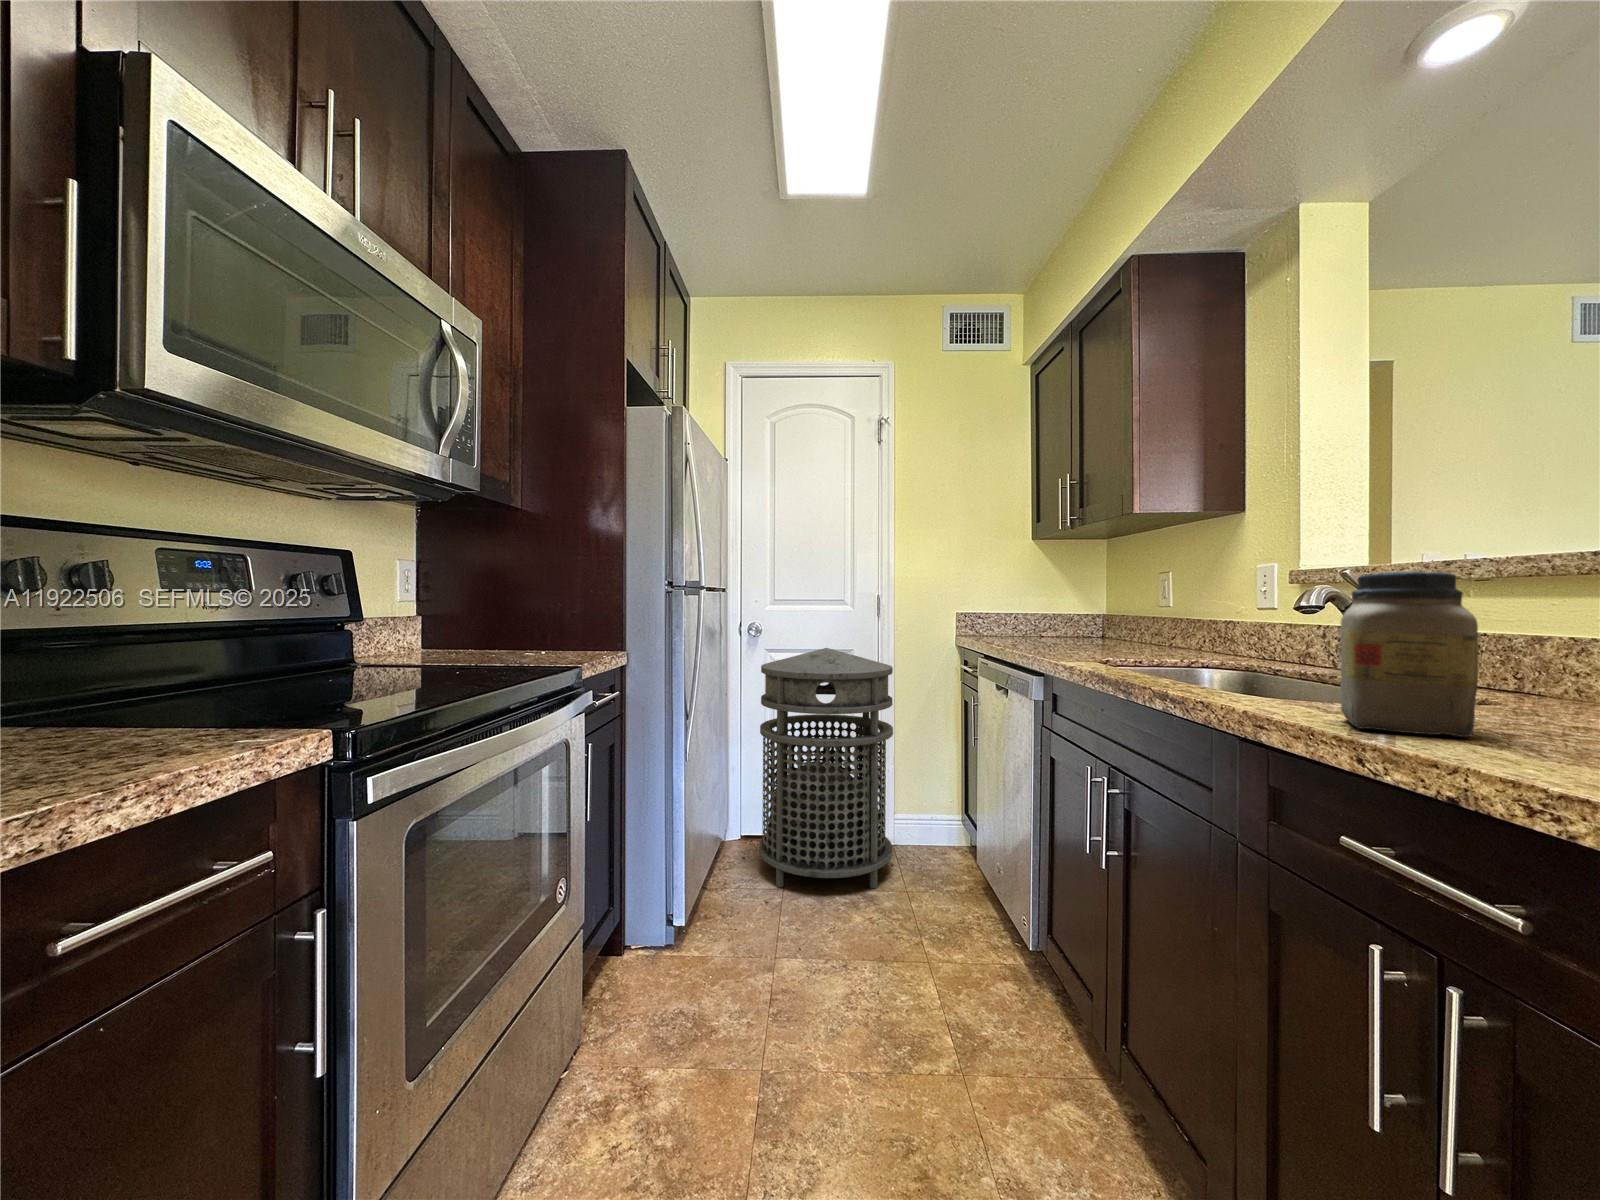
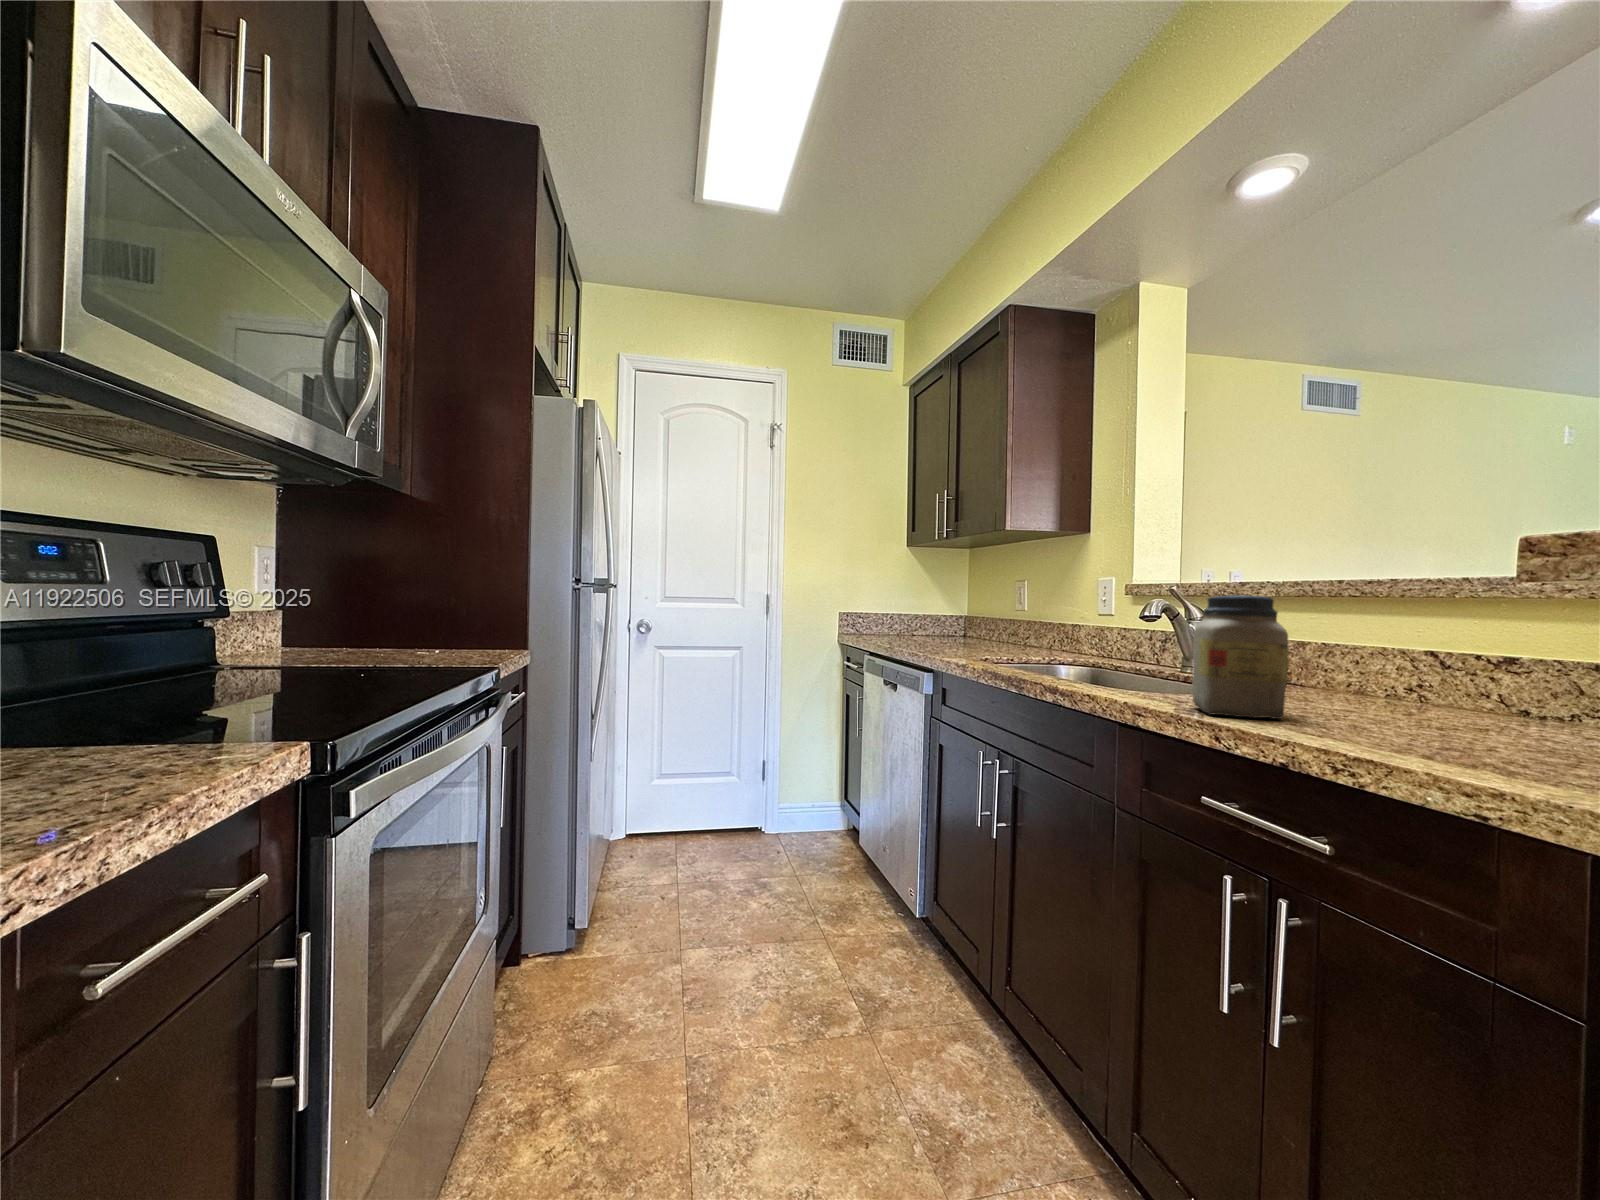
trash can: present [760,648,893,888] -> none [651,646,785,882]

